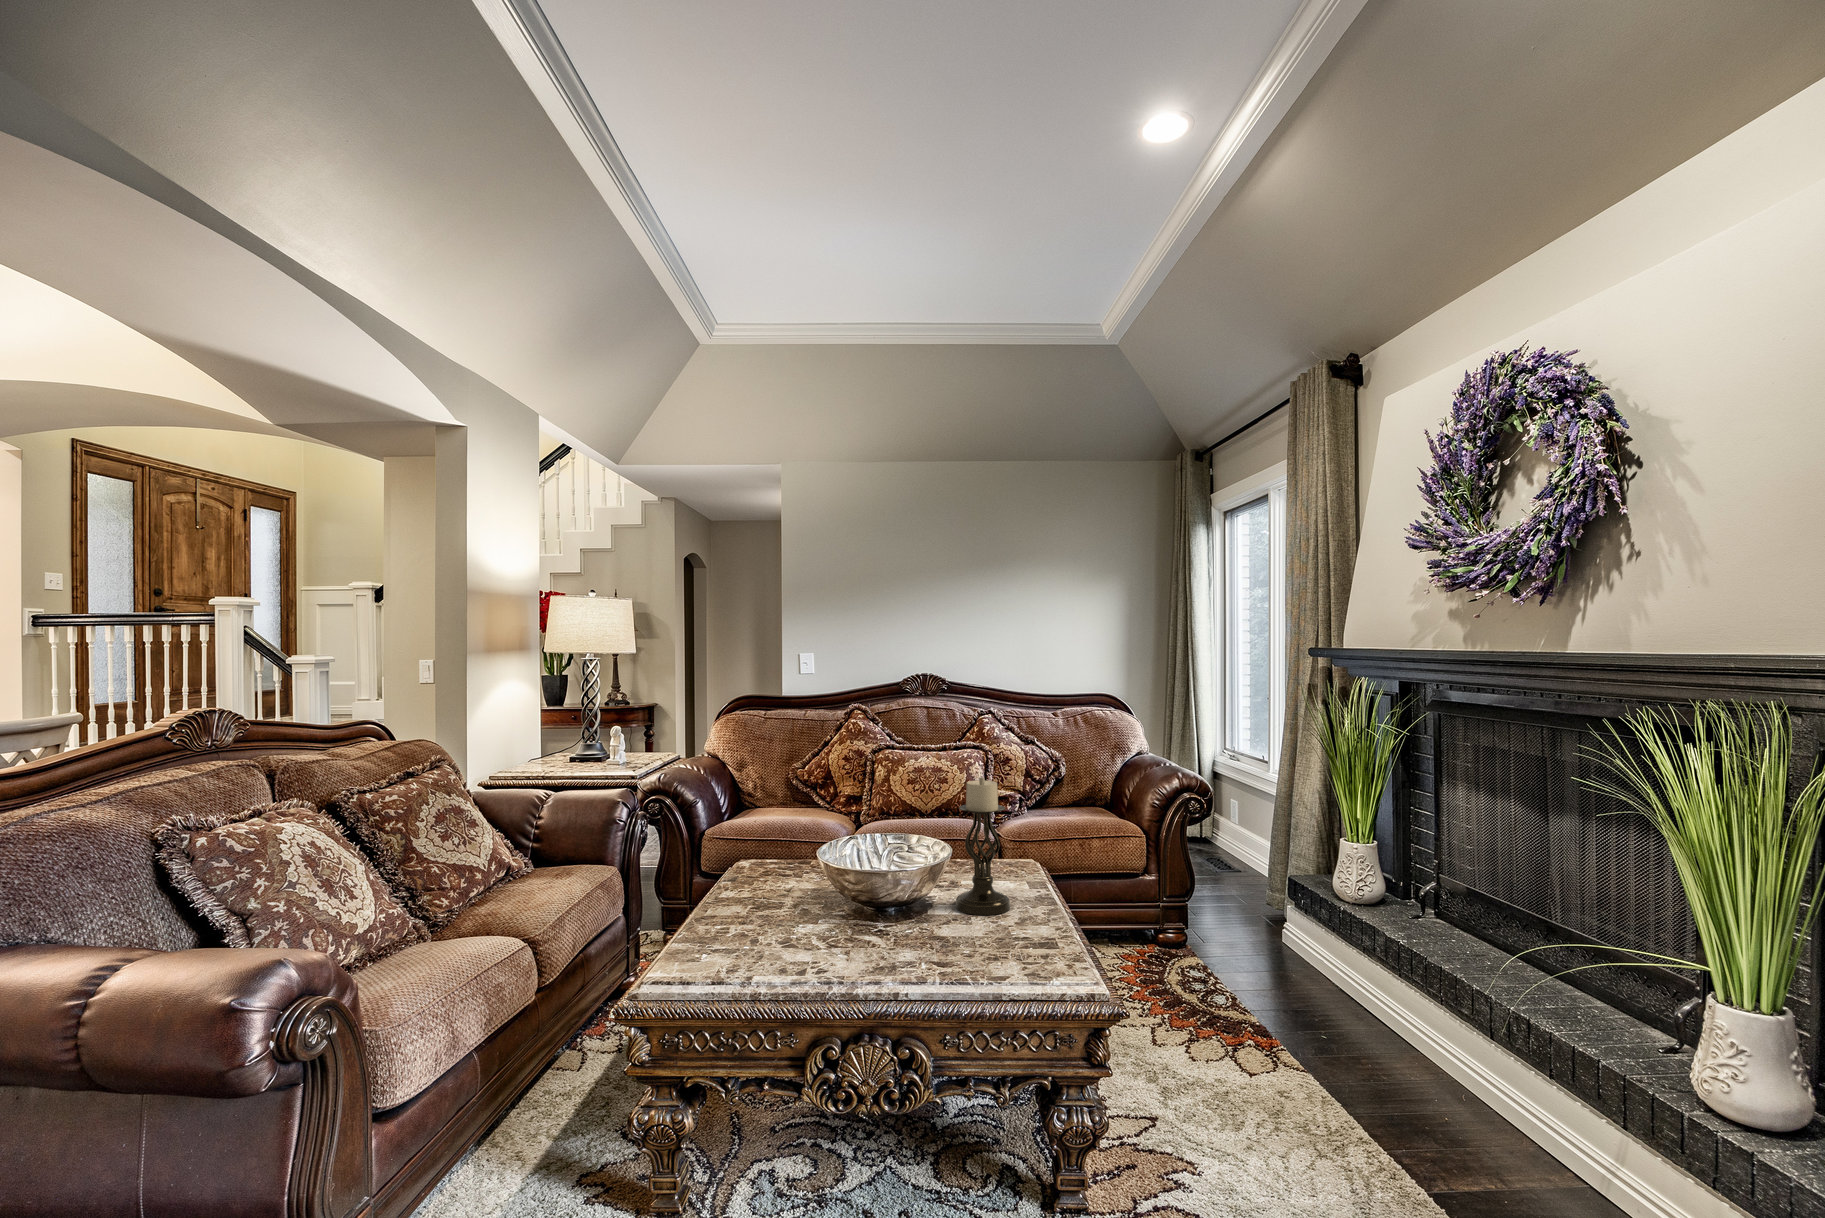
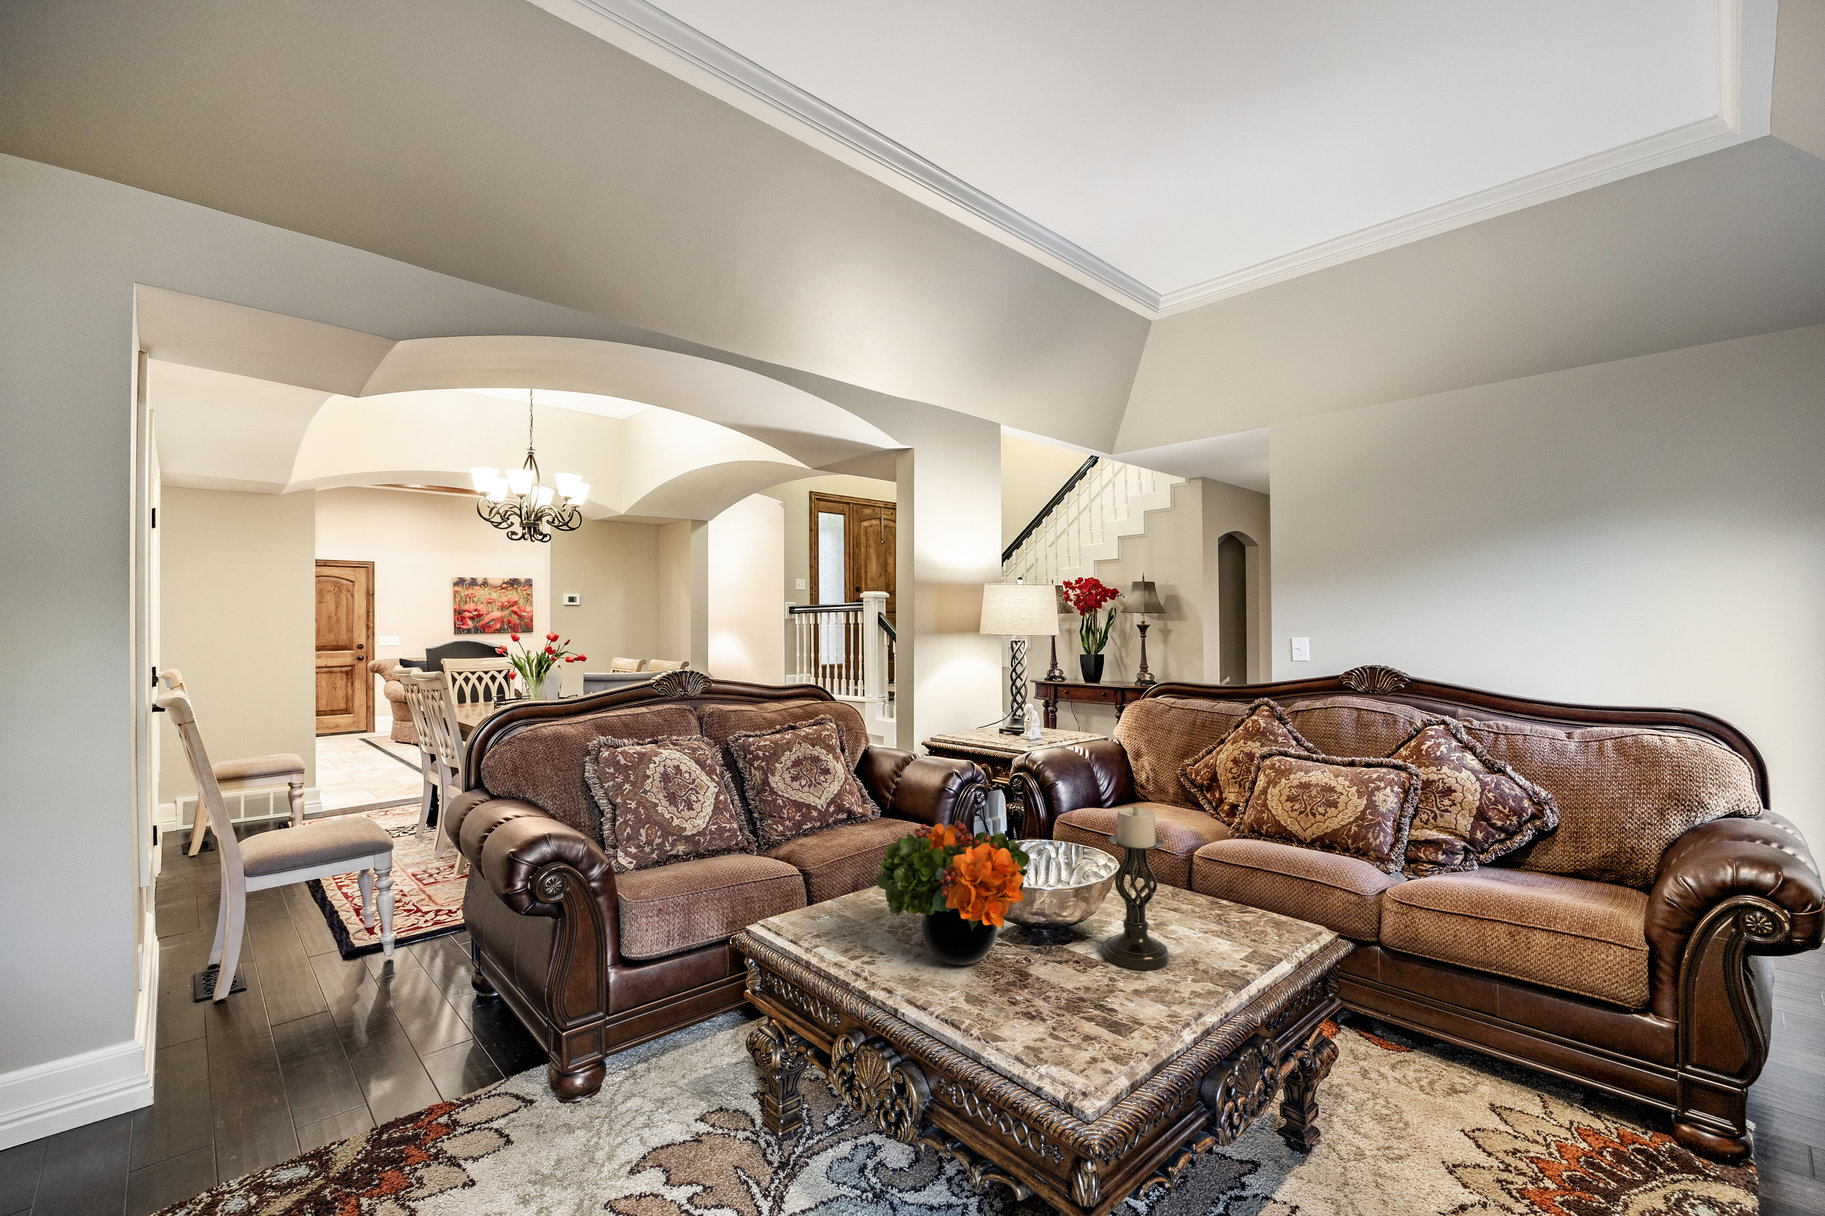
flower arrangement: none [805,813,949,951] -> present [876,821,1030,965]

